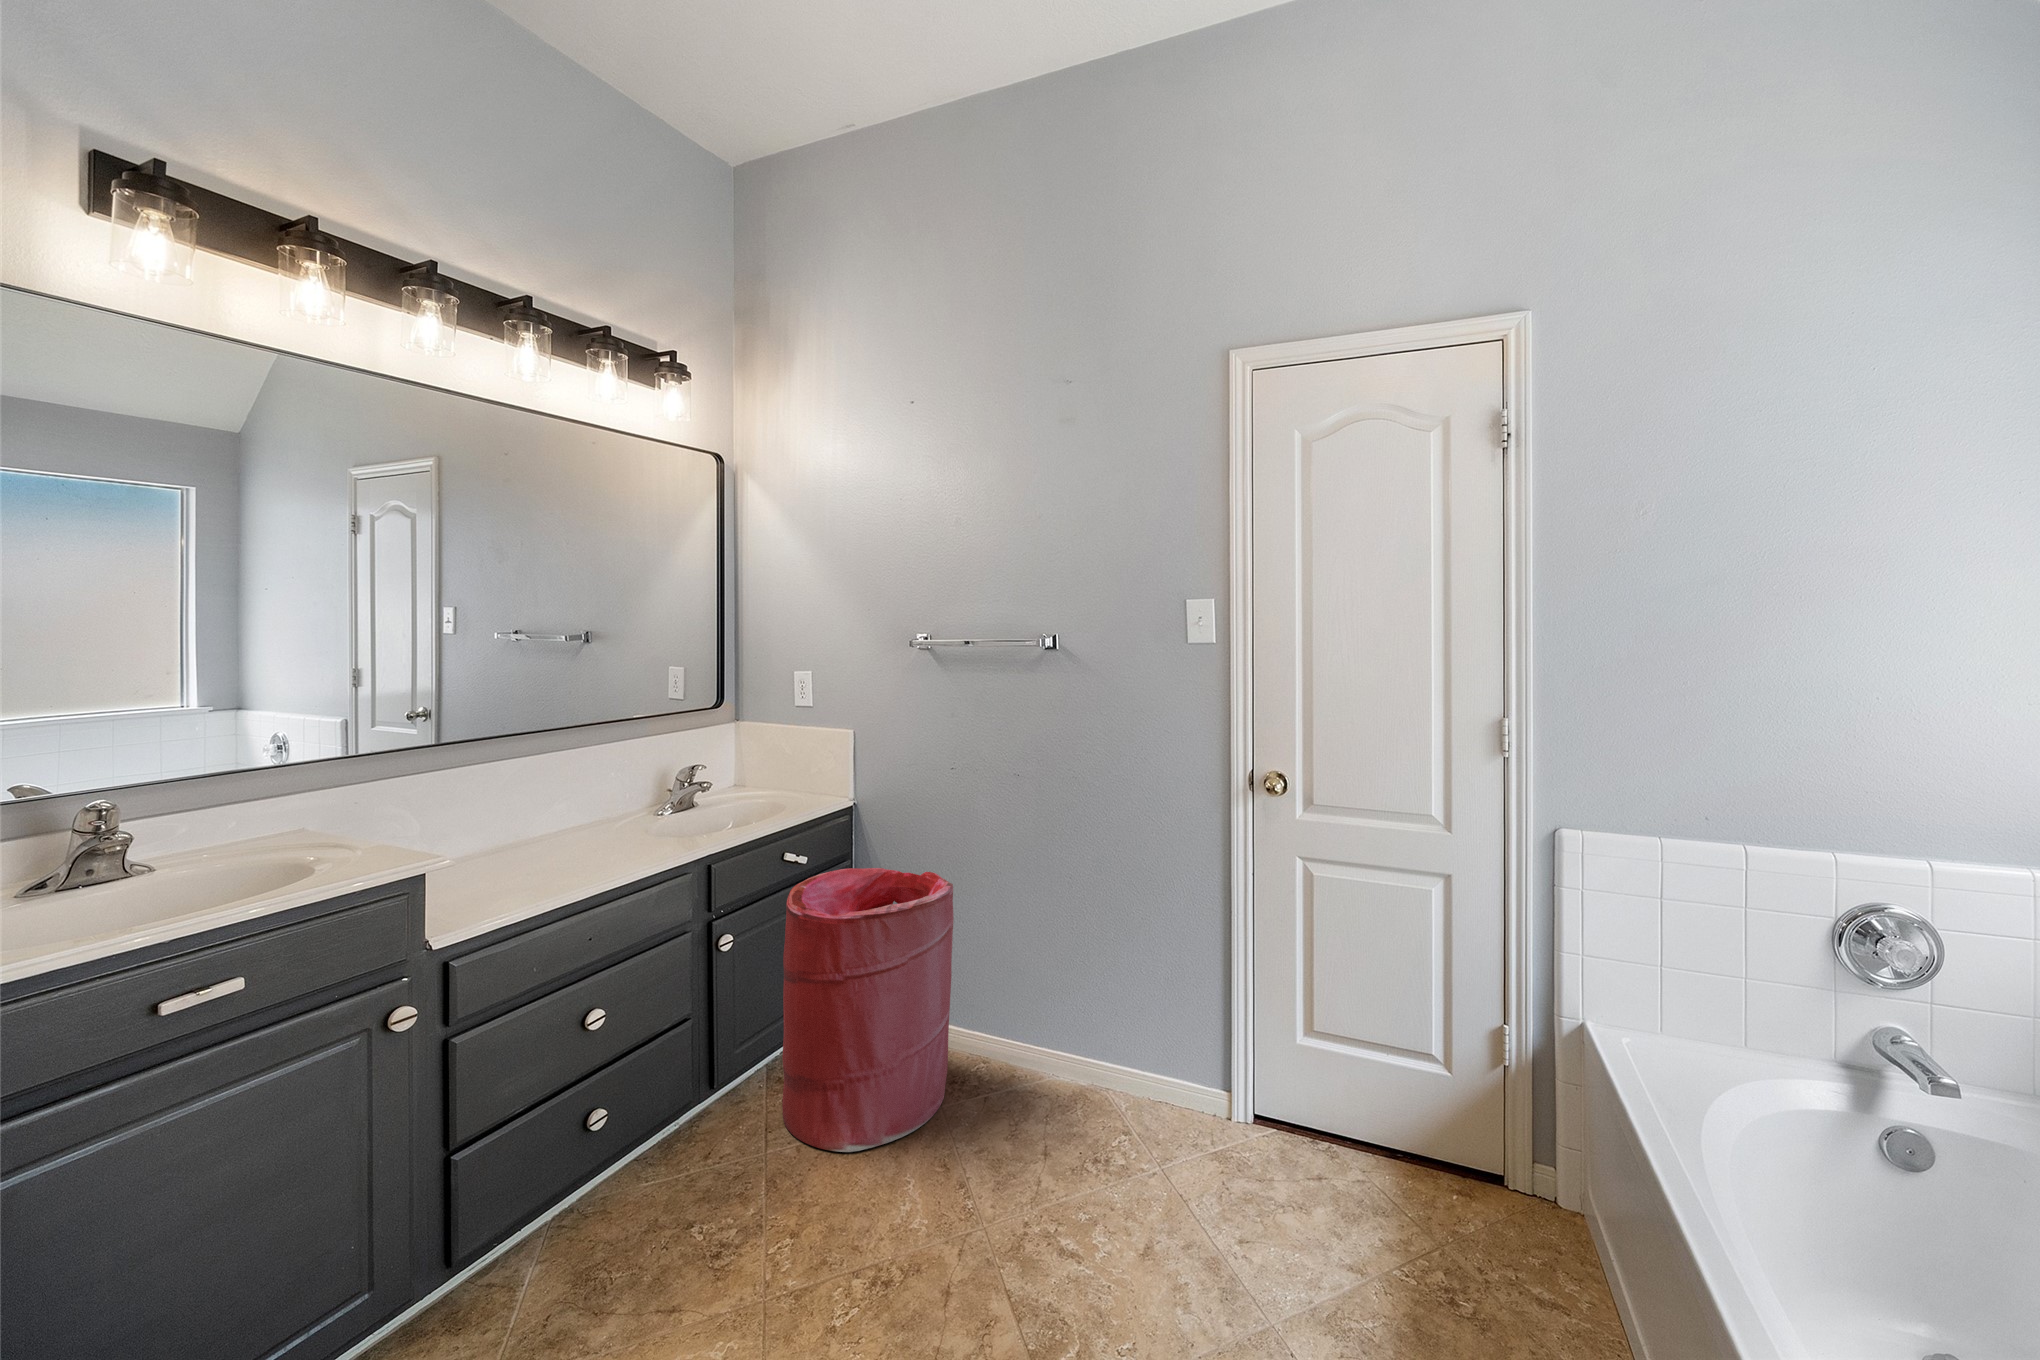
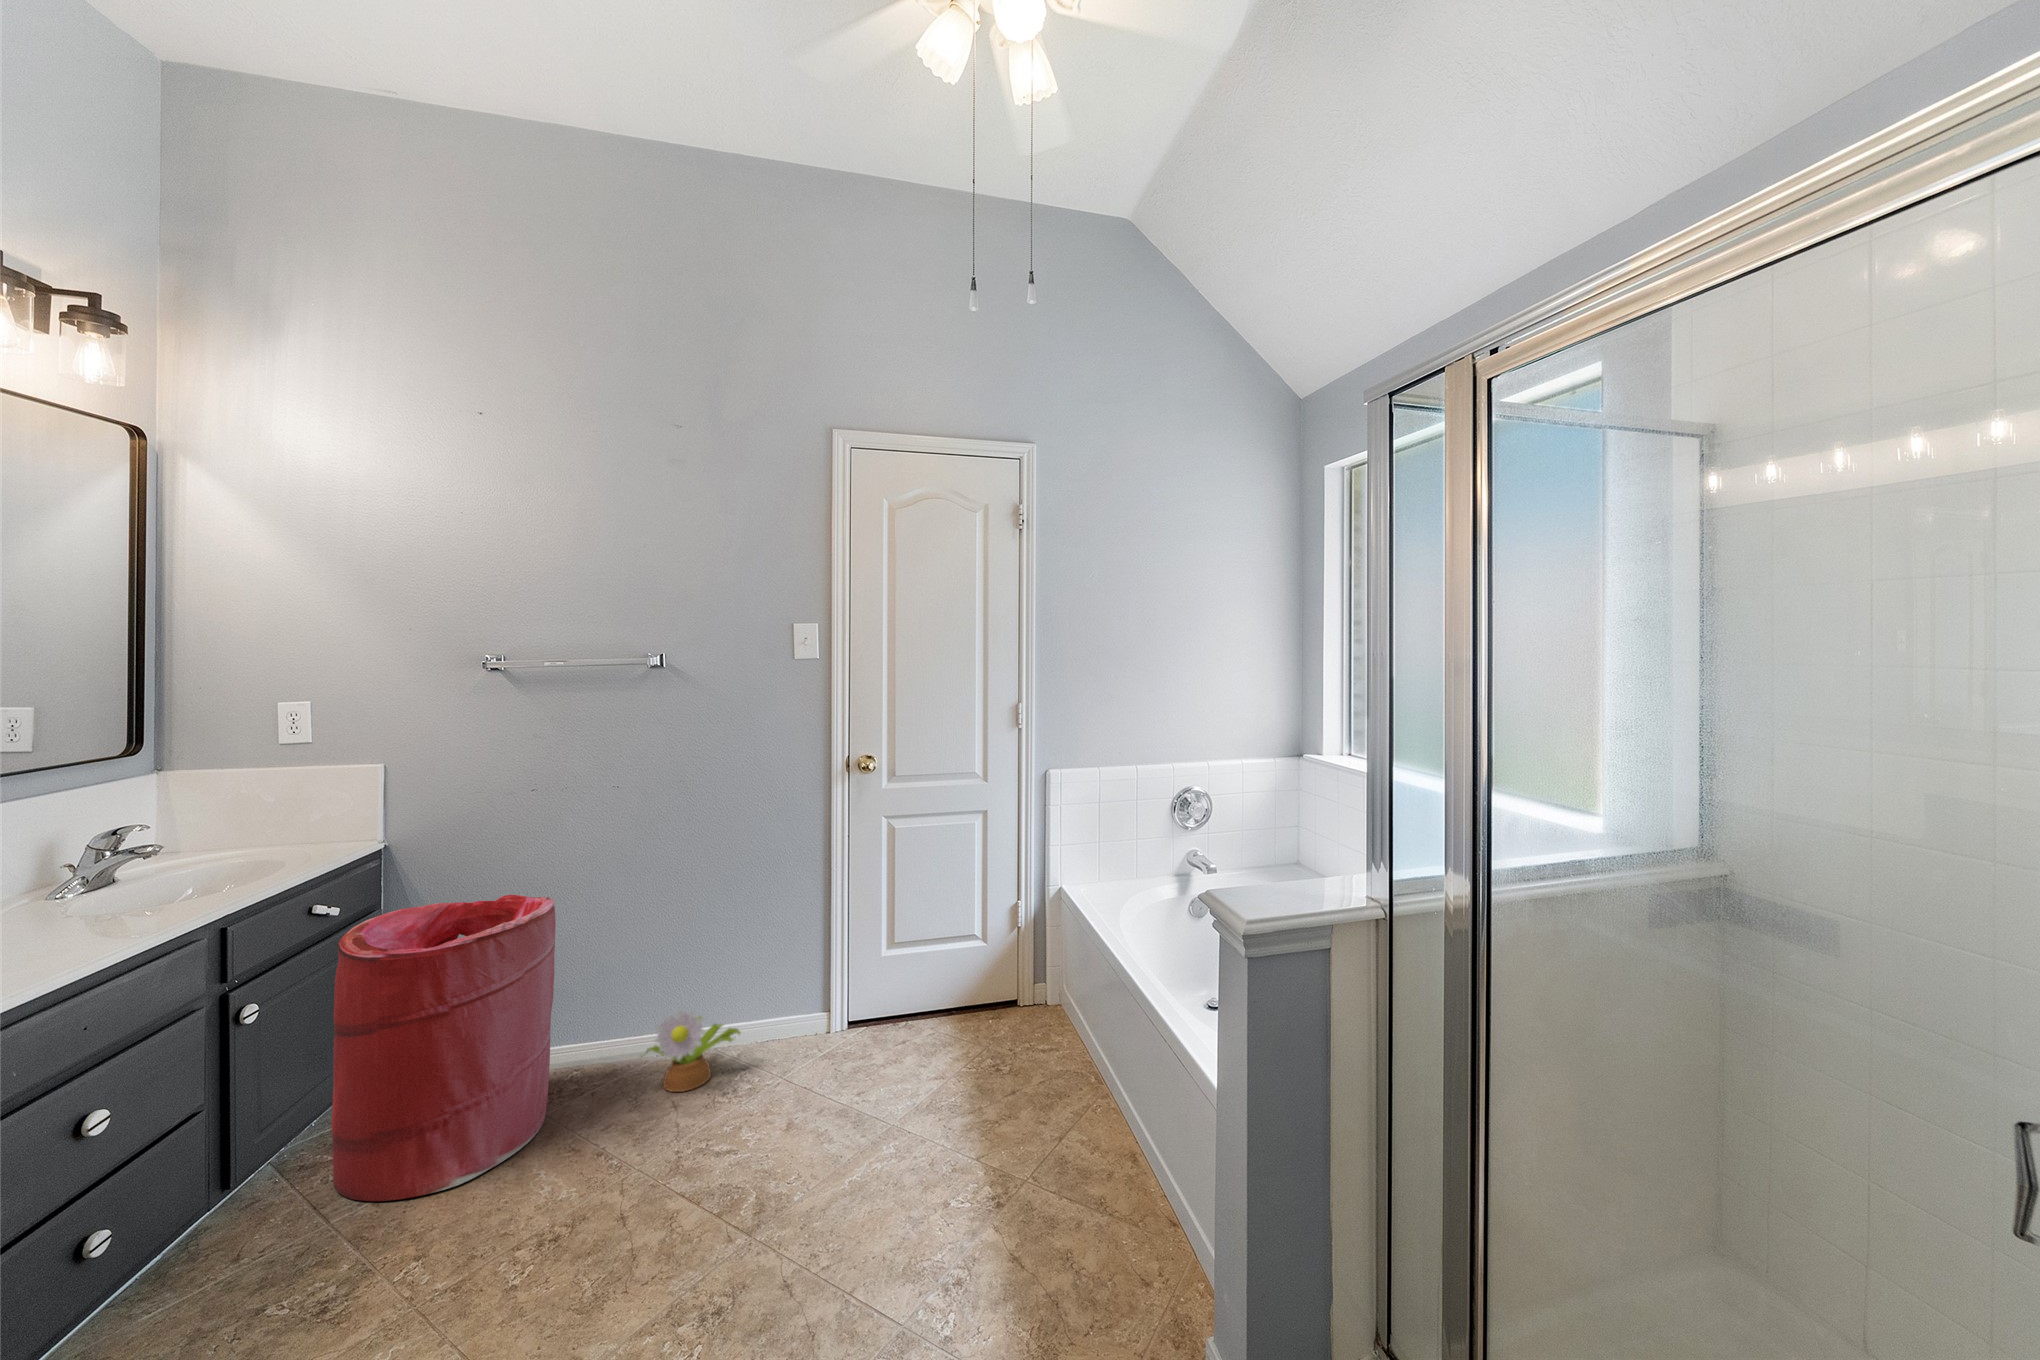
decorative plant: none [1020,1039,1122,1134] -> present [642,1010,740,1092]

